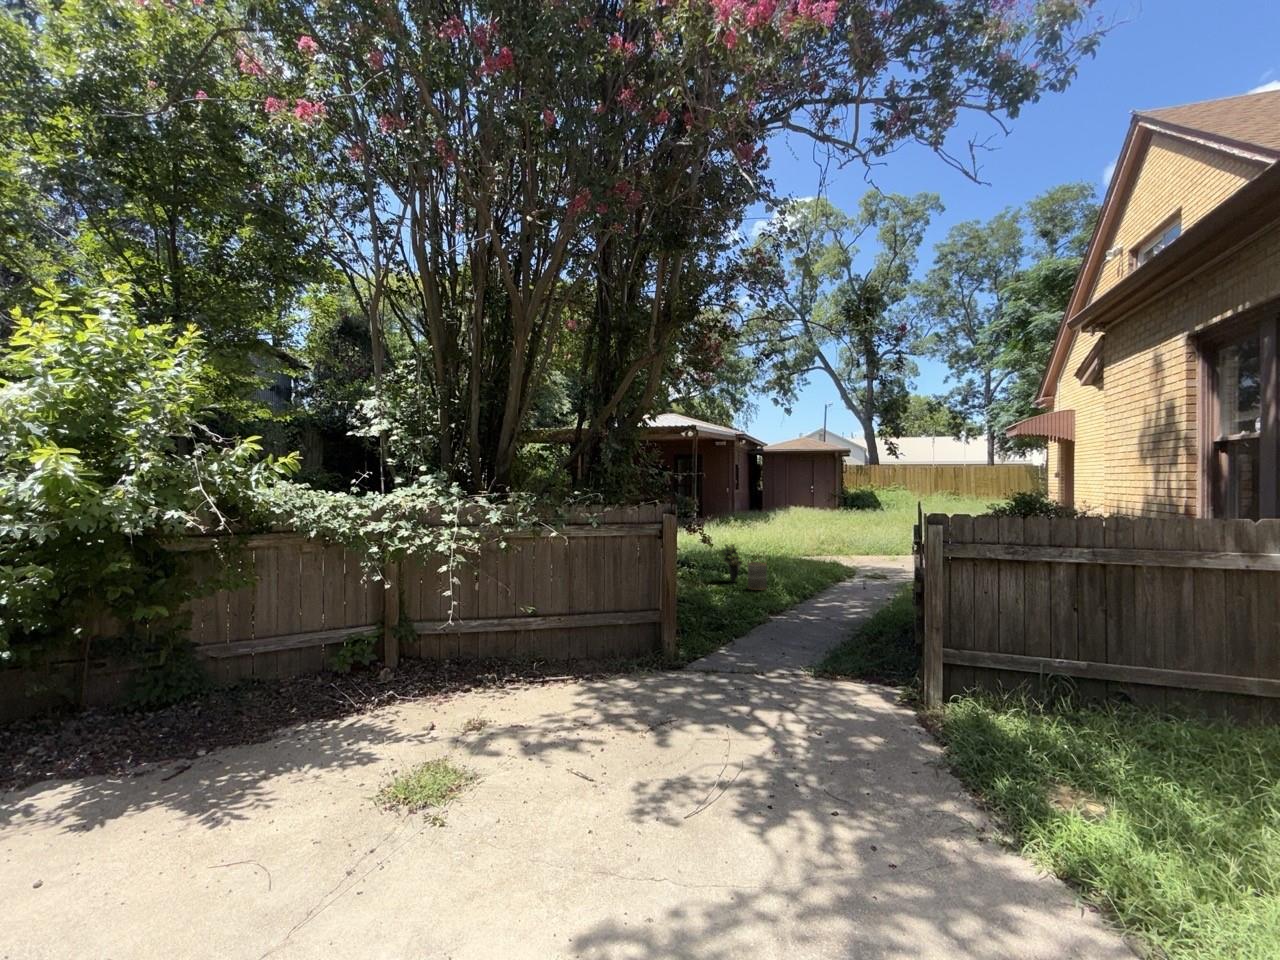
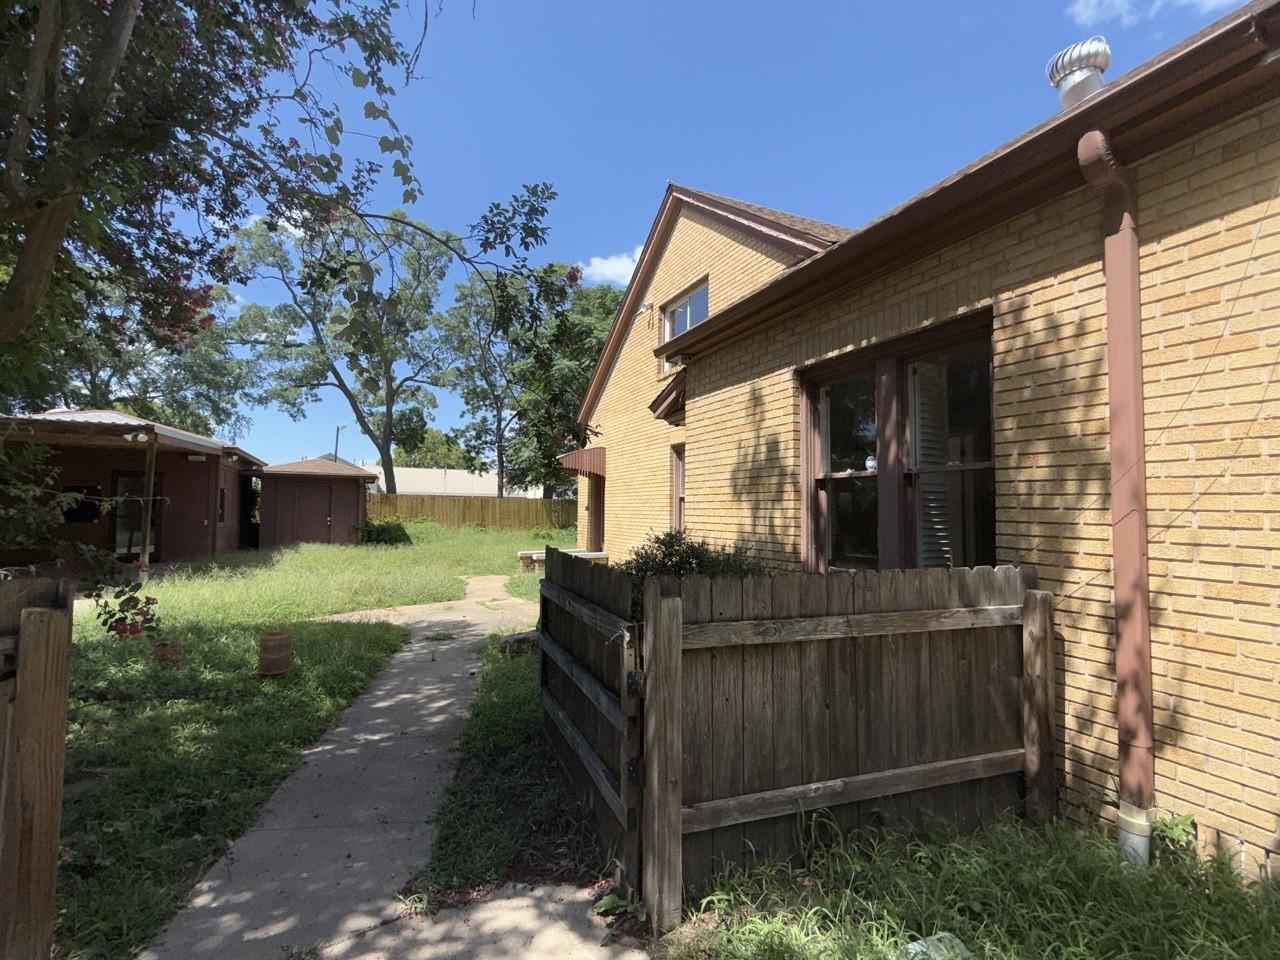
potted plant: present [721,544,743,582] -> none [210,604,250,666]

